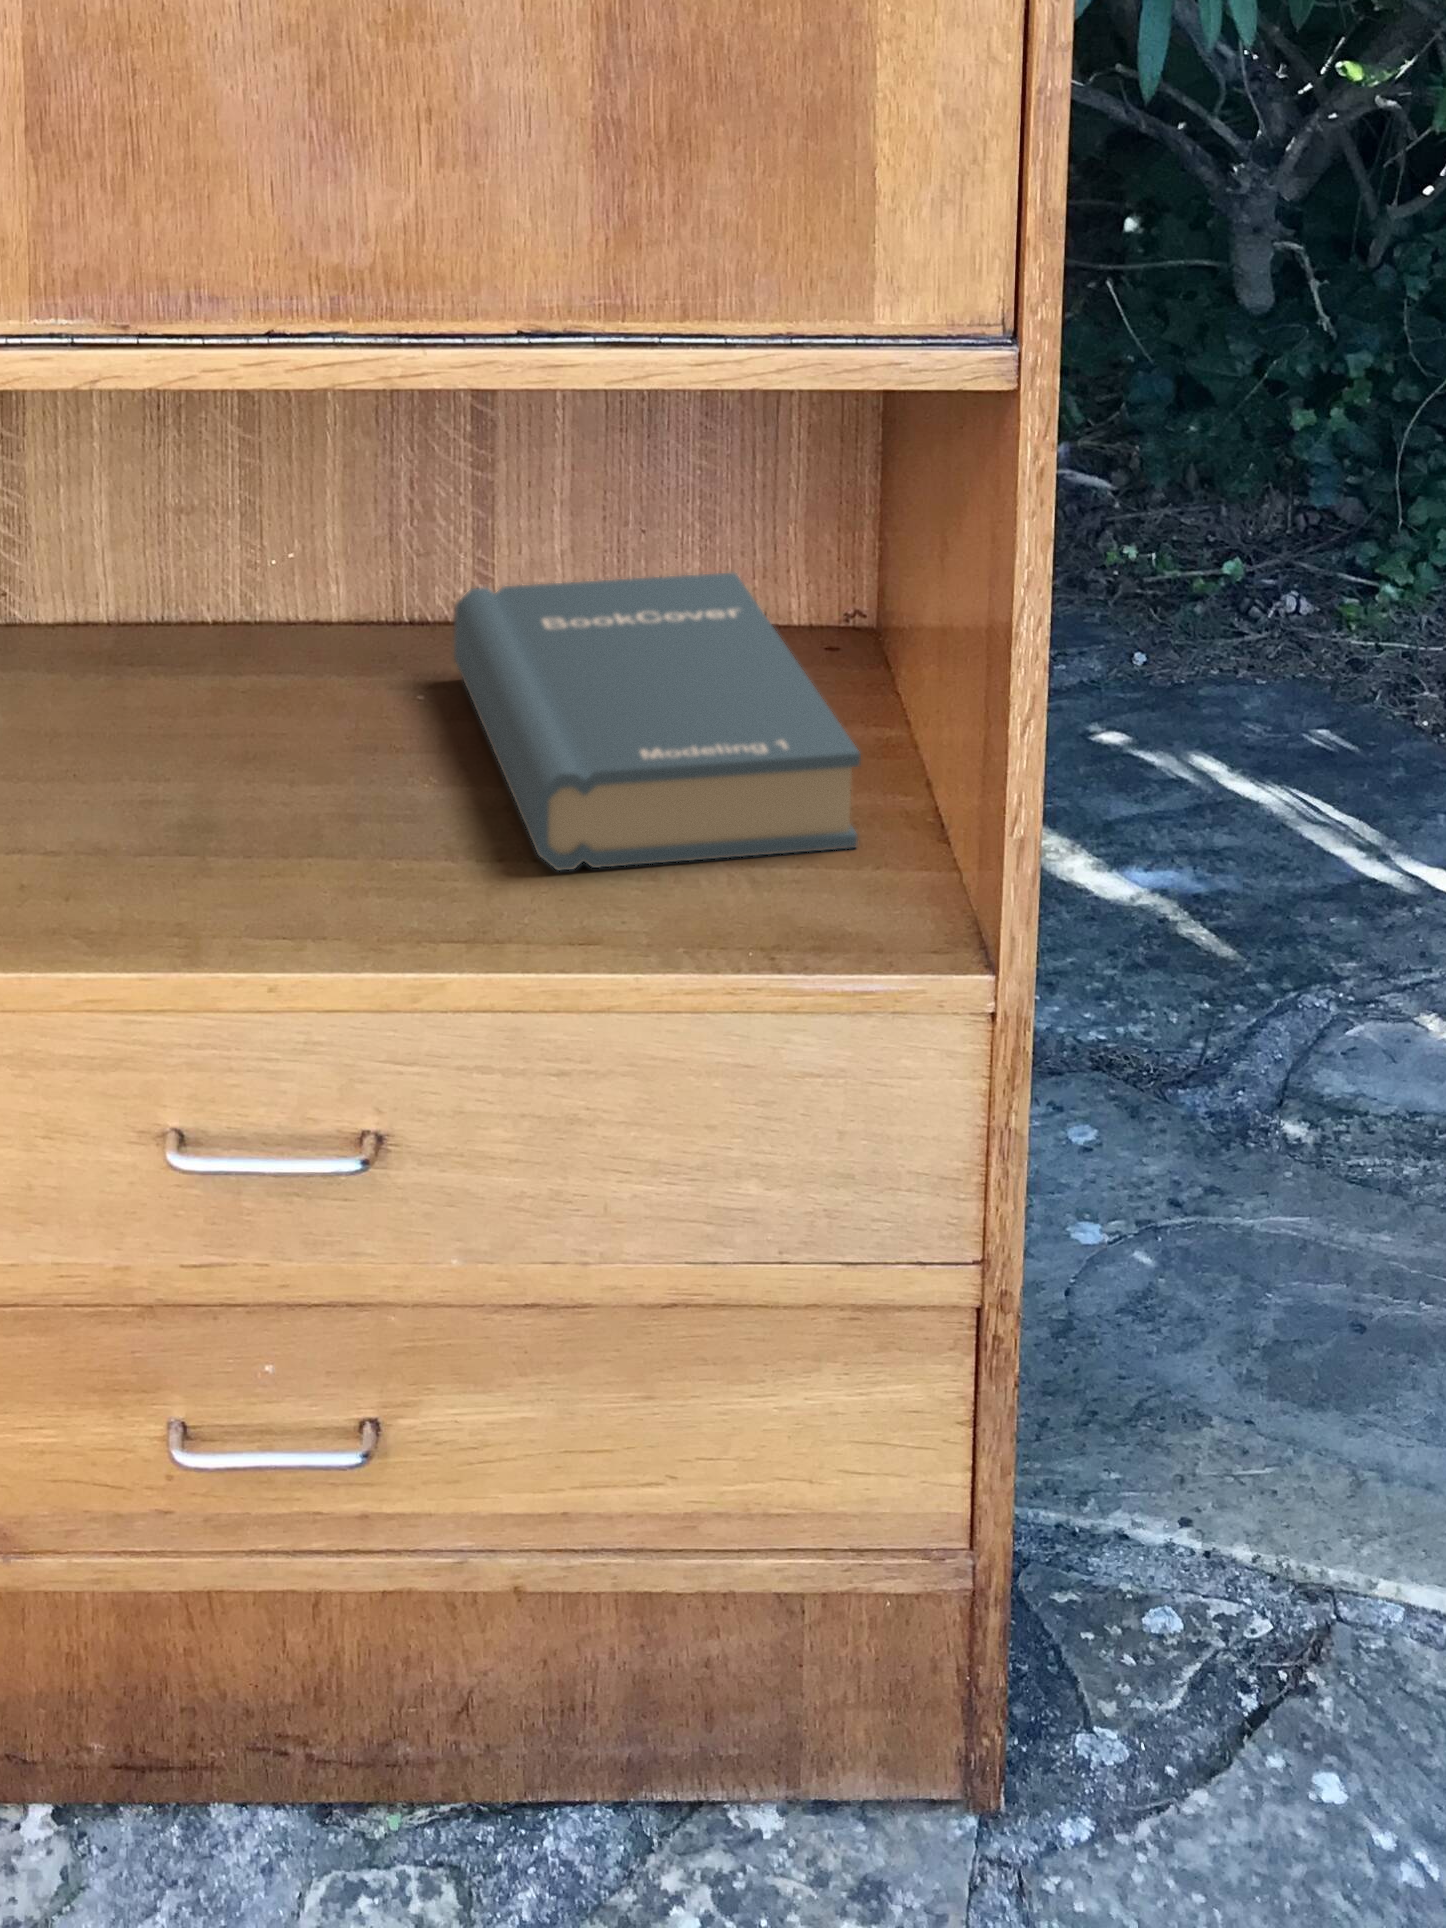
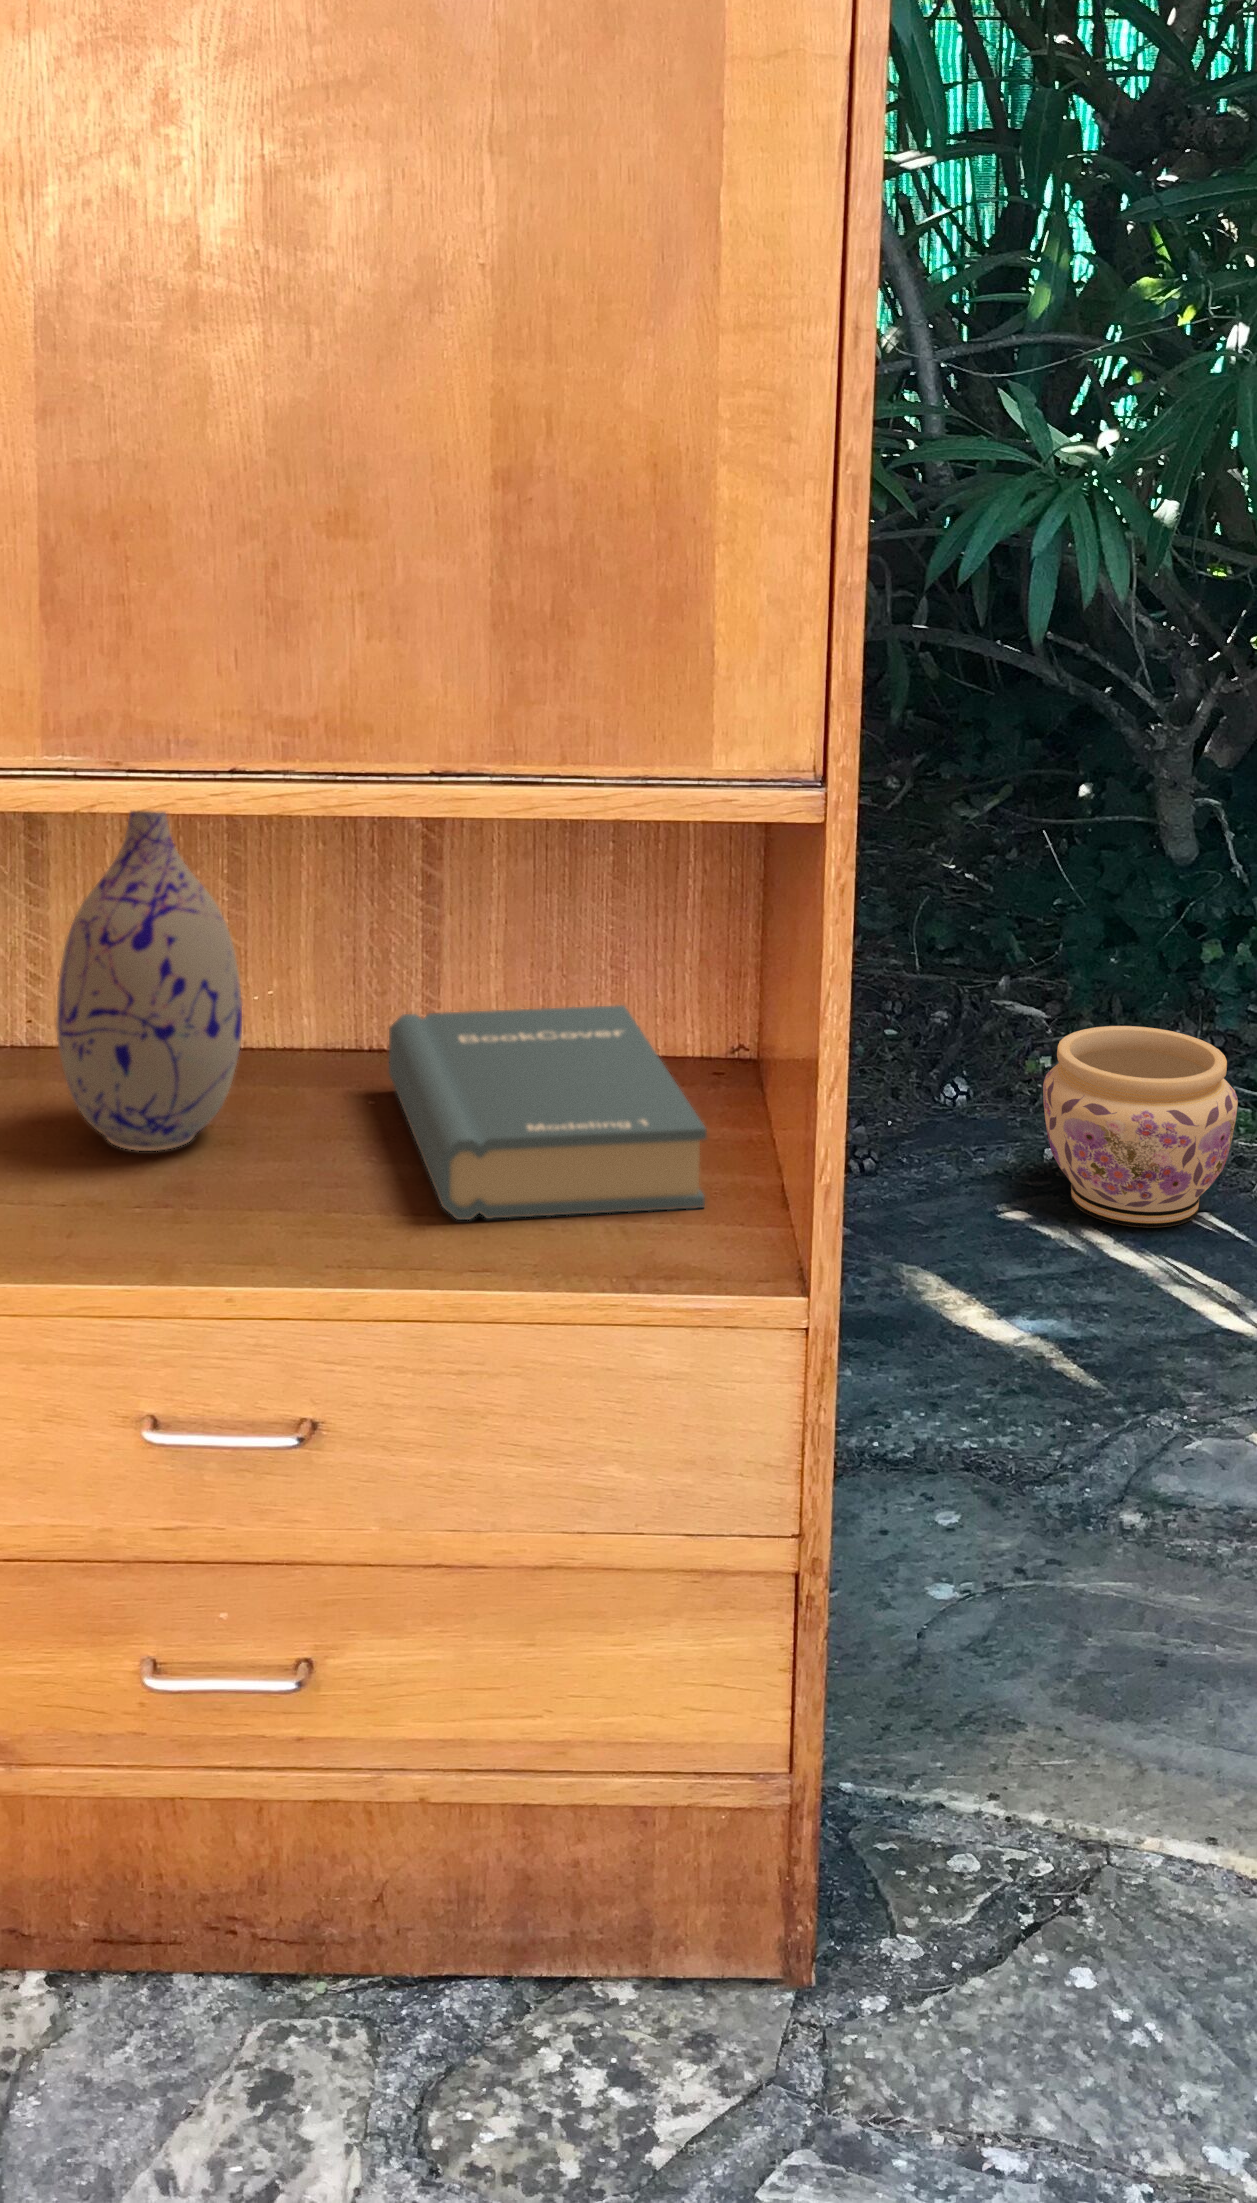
vase: none [56,246,282,771] -> present [56,811,242,1151]
planter: none [1152,519,1372,750] -> present [1043,1026,1238,1227]

